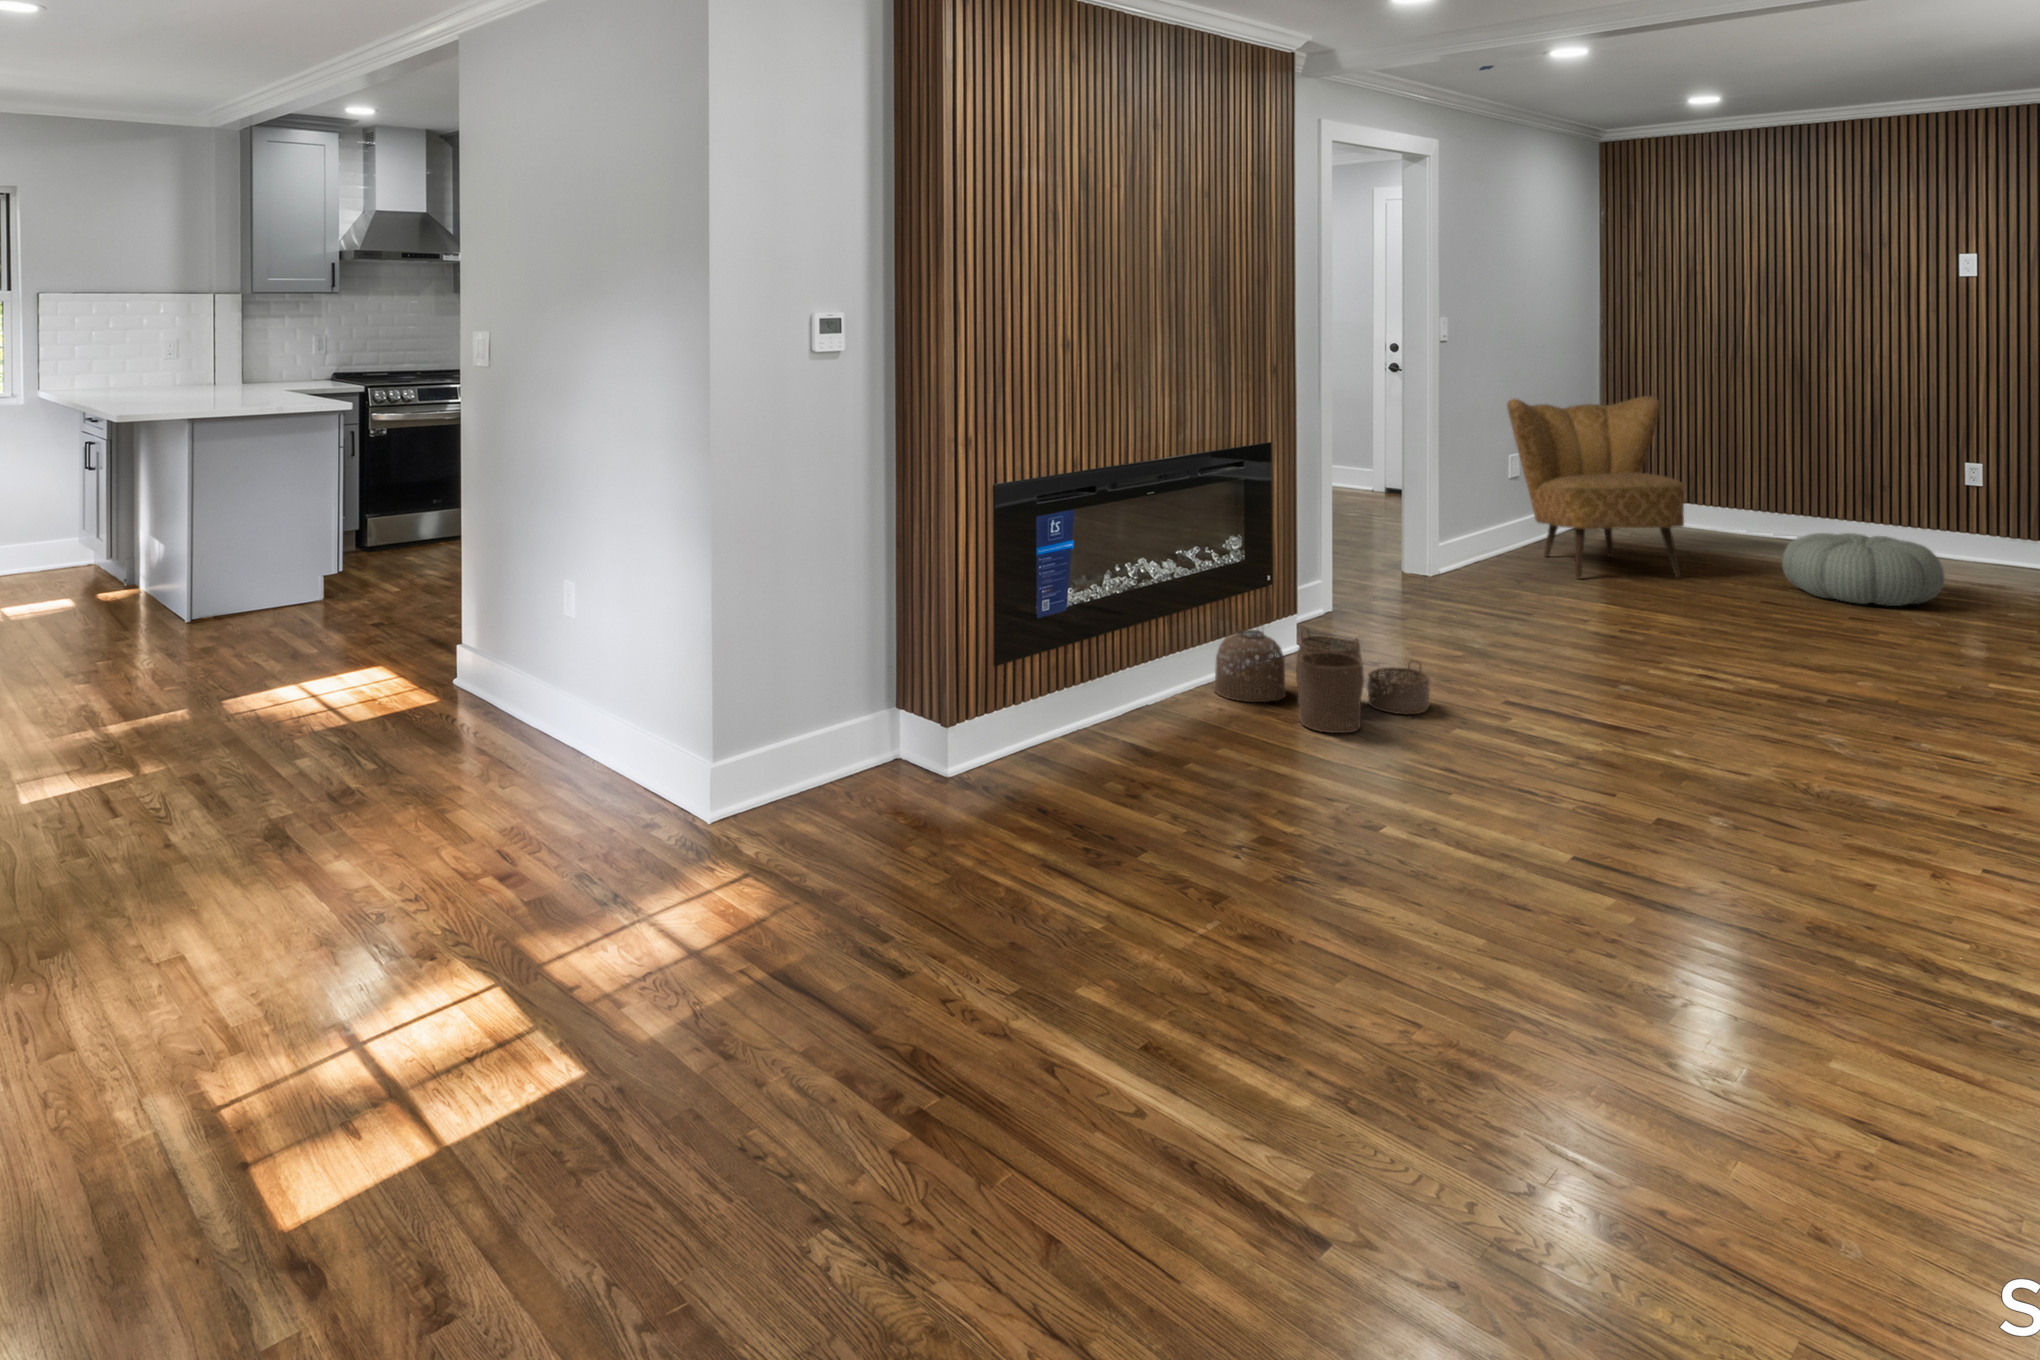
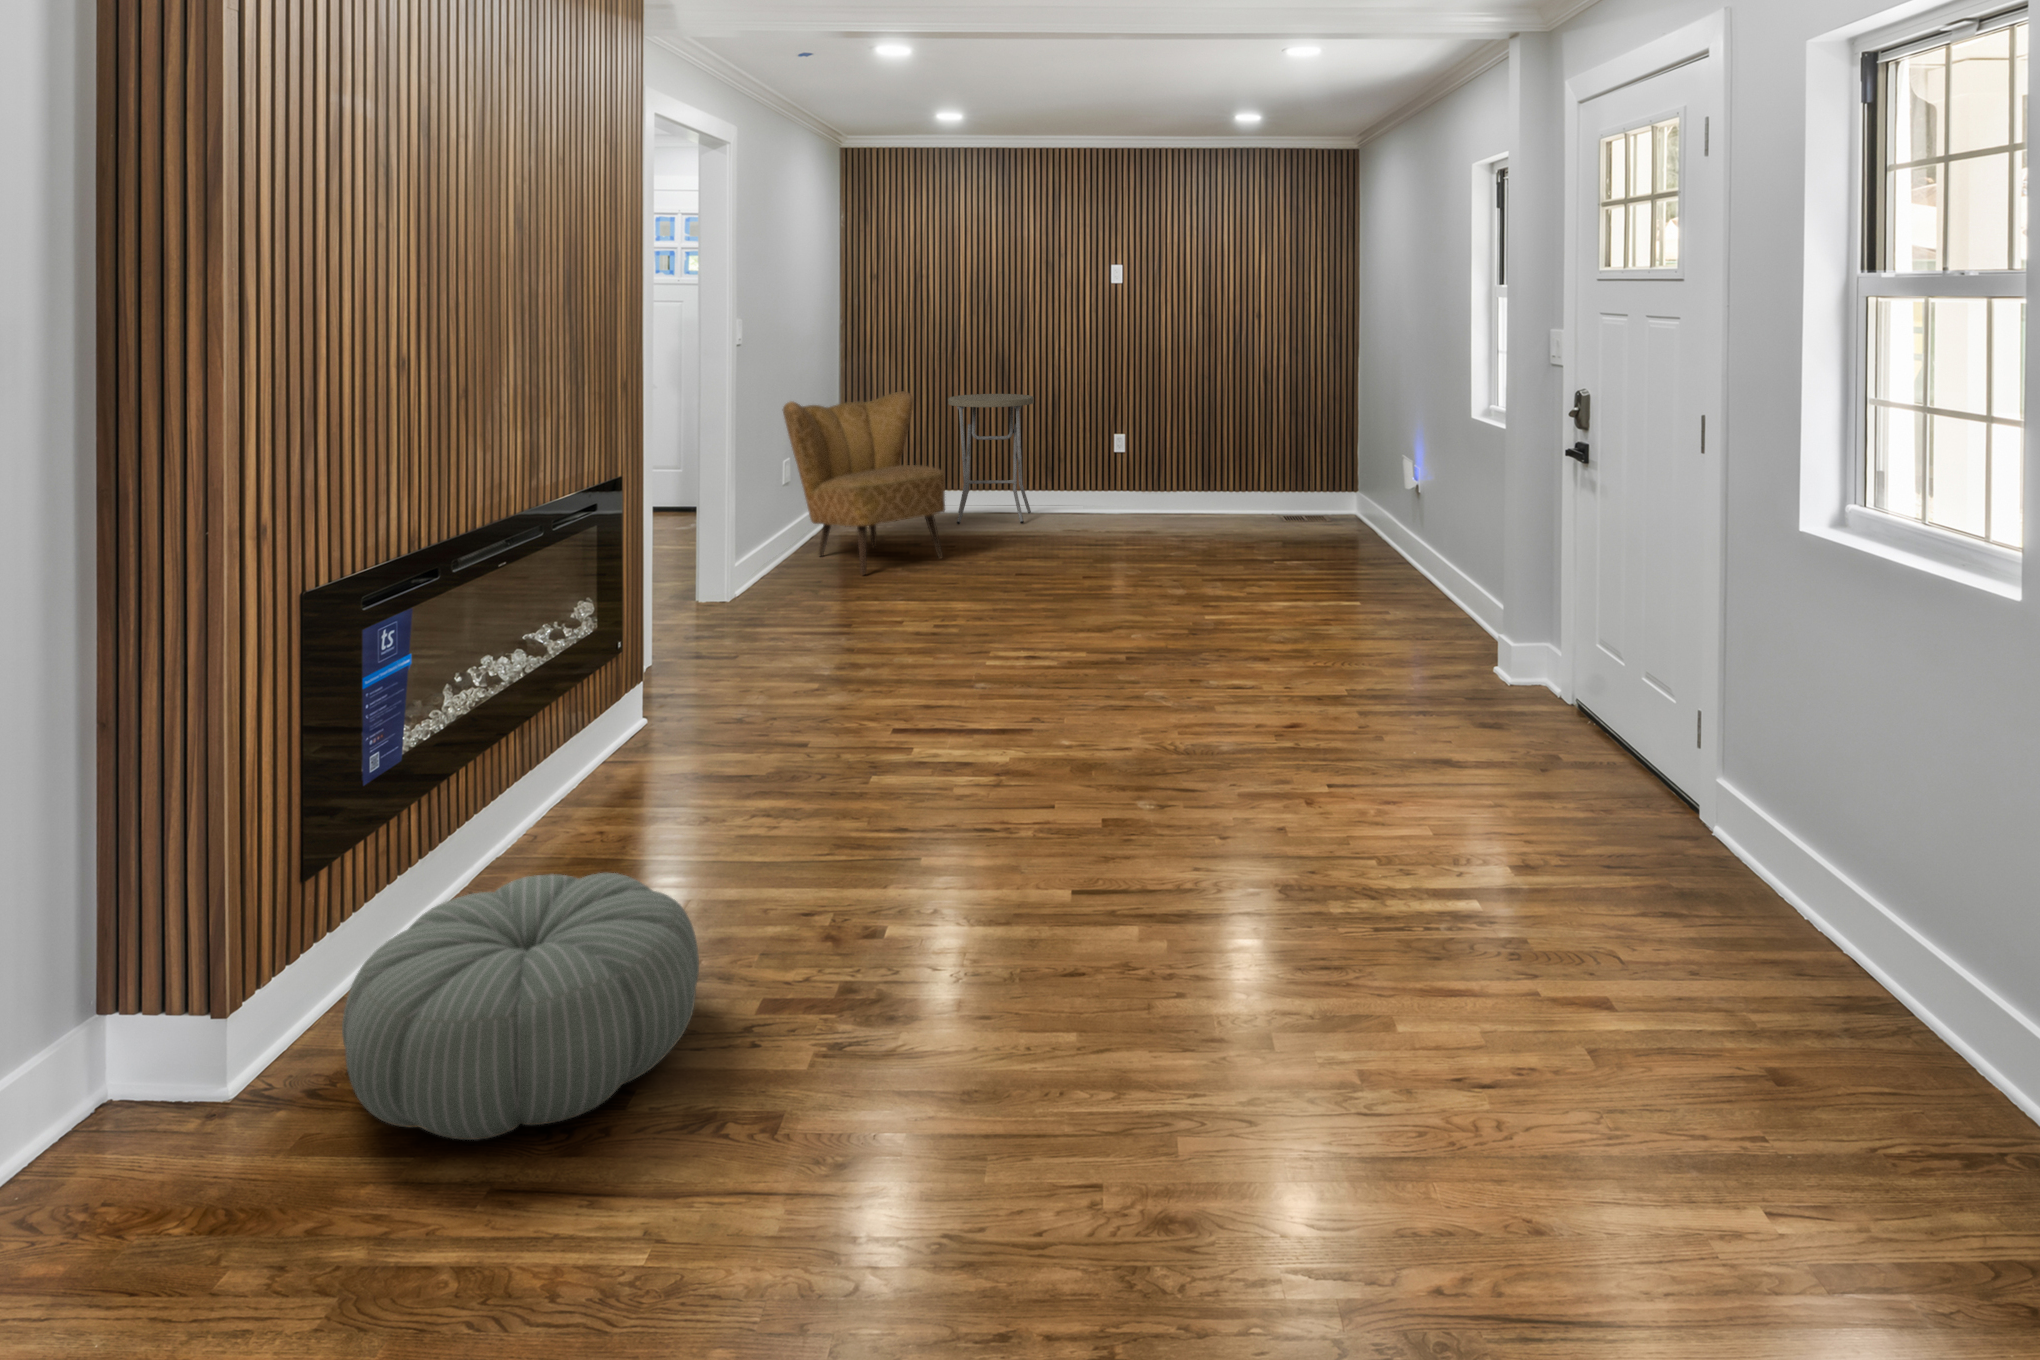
side table: none [1724,407,1839,558] -> present [948,394,1034,524]
pouf: present [1782,533,1944,606] -> present [342,873,699,1140]
woven basket: present [1214,628,1430,733] -> none [577,699,831,825]

